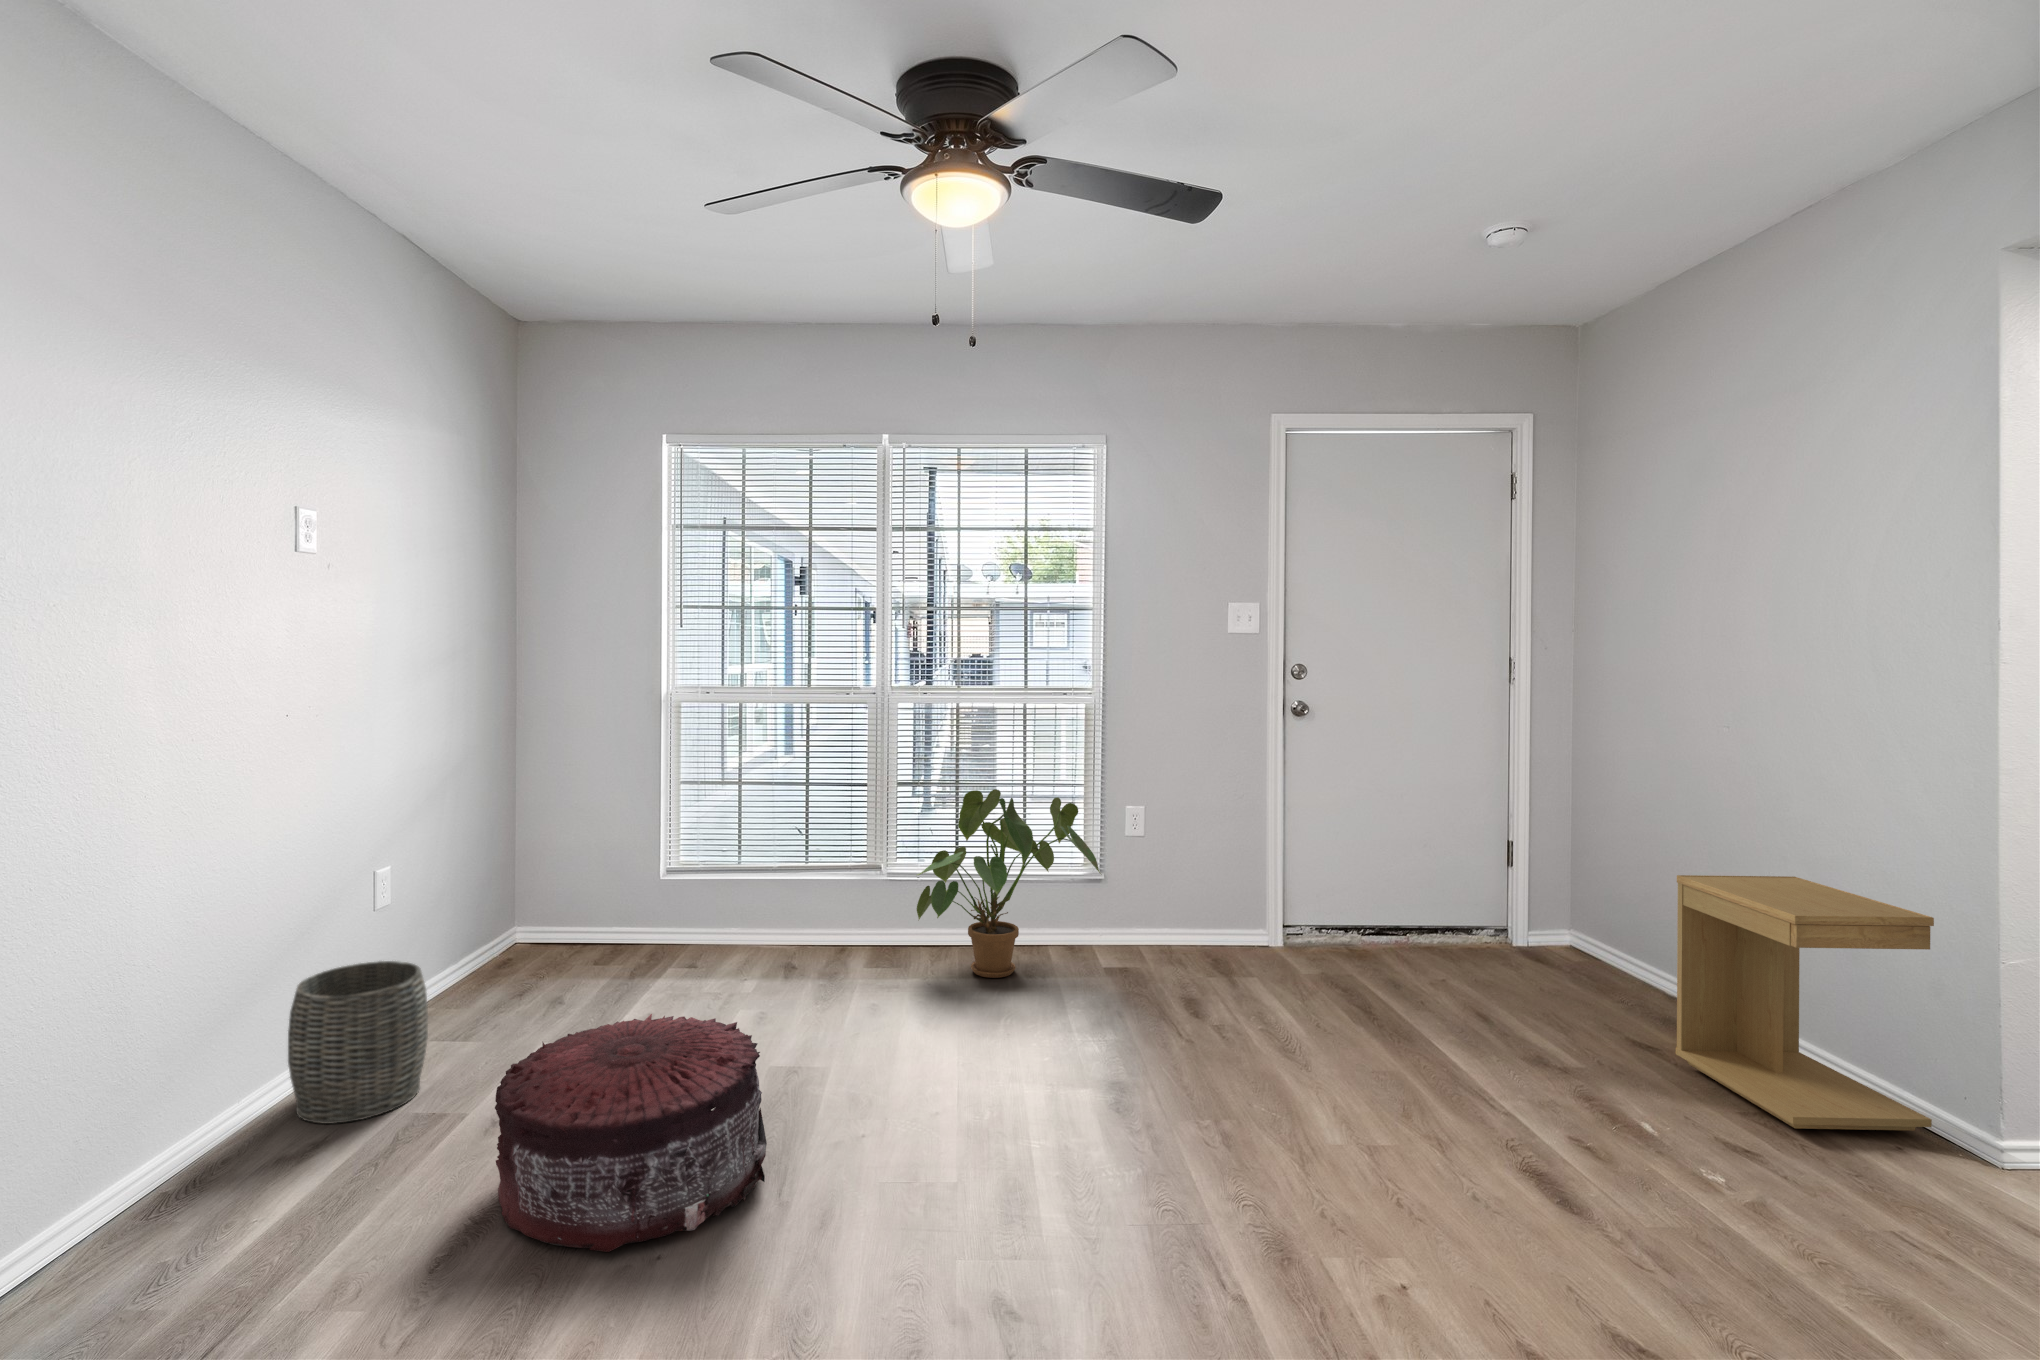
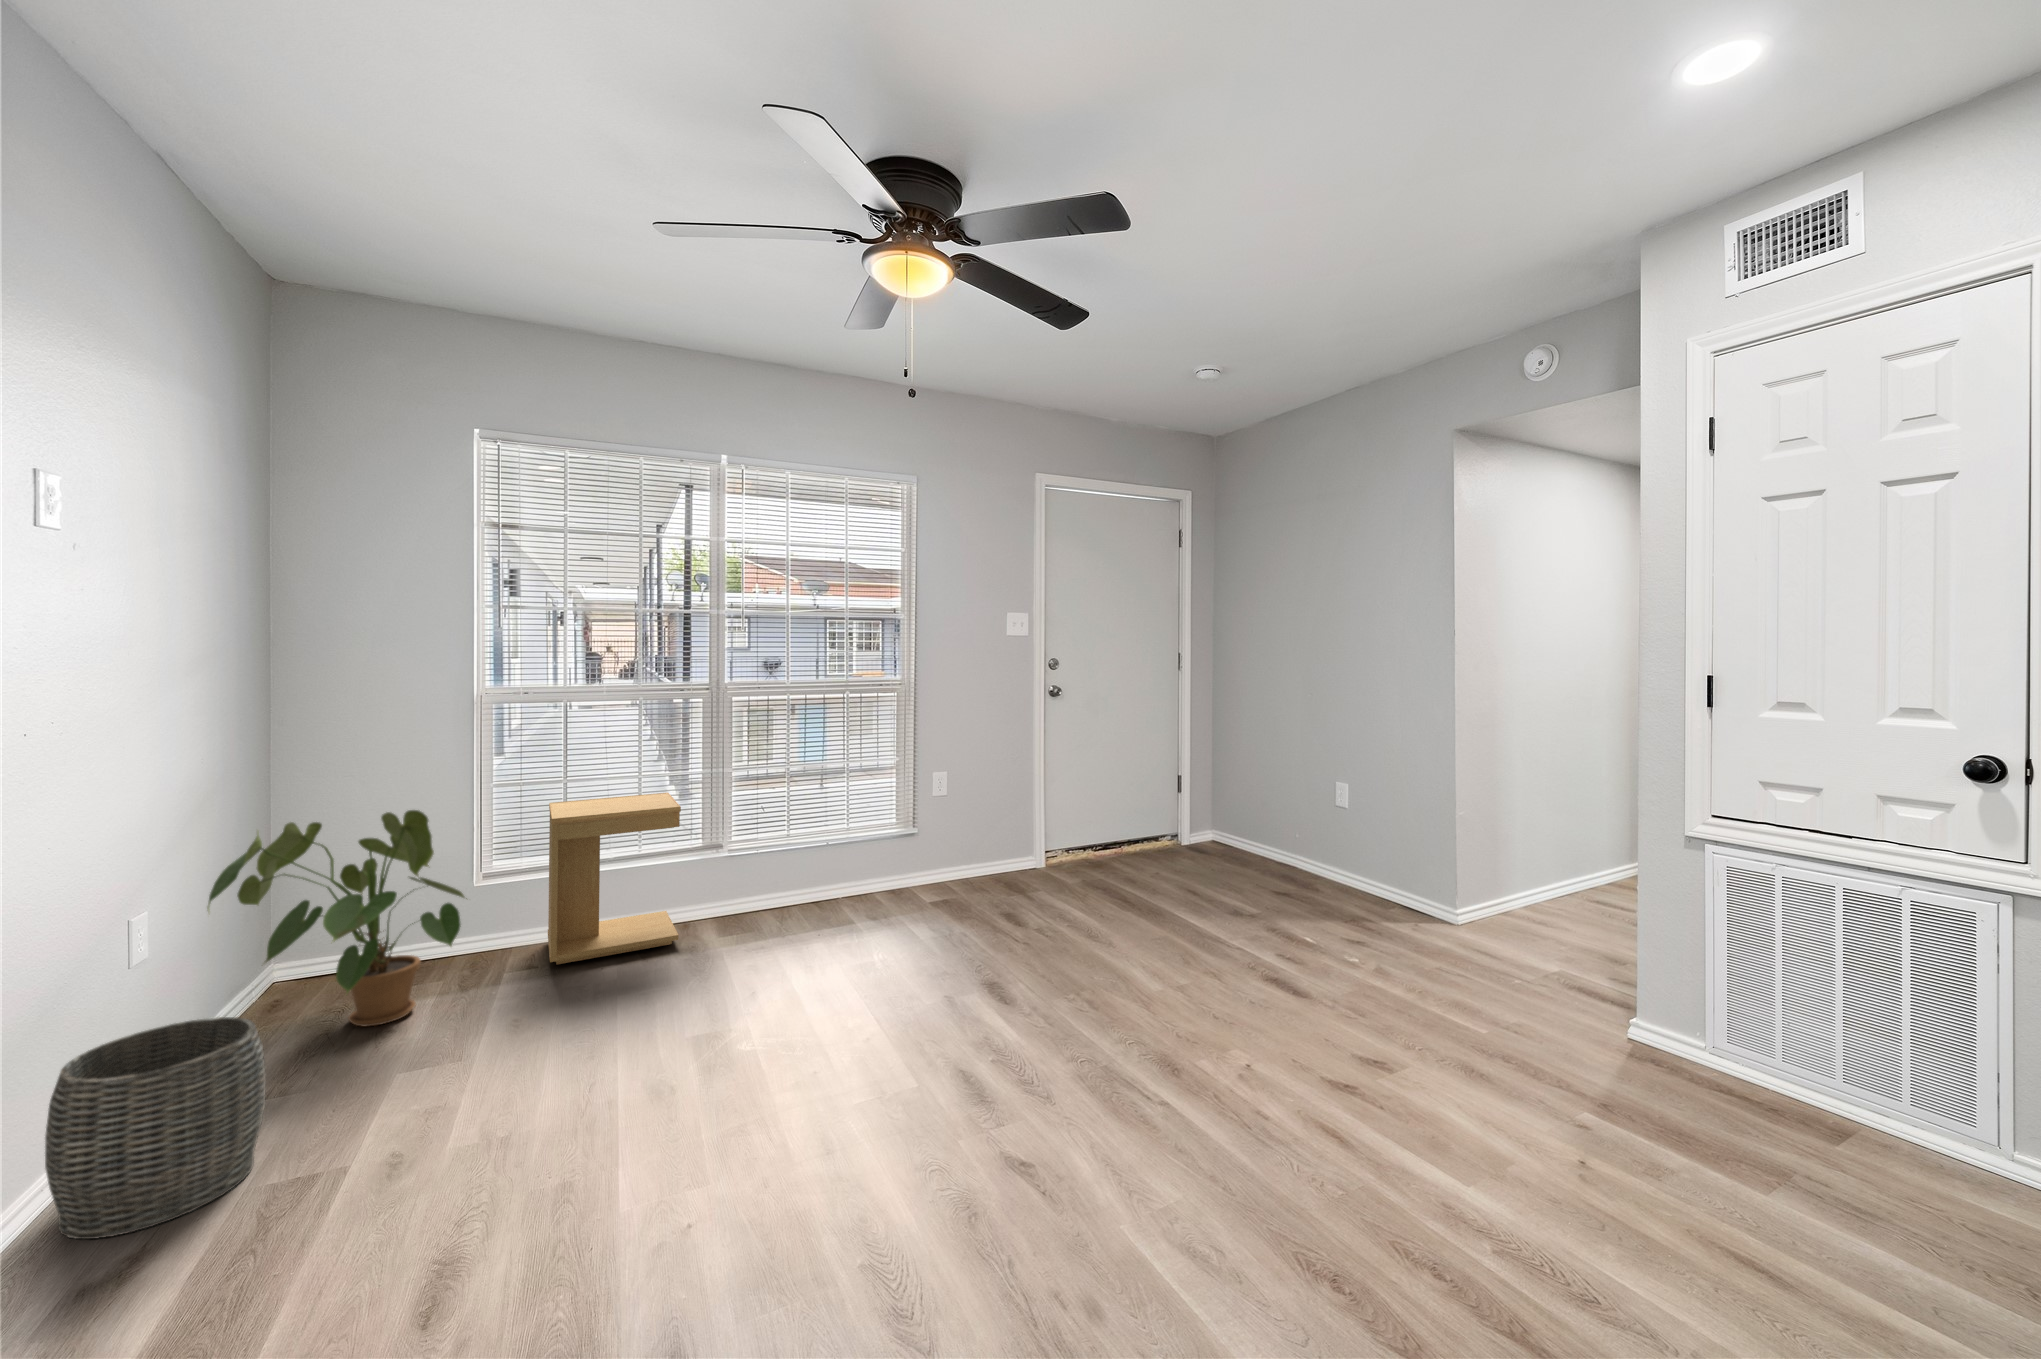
house plant: present [917,789,1101,978] -> present [208,810,467,1026]
side table: present [1676,875,1934,1131] -> present [548,793,681,964]
pouf: present [495,1014,767,1252] -> none [455,996,759,1252]

